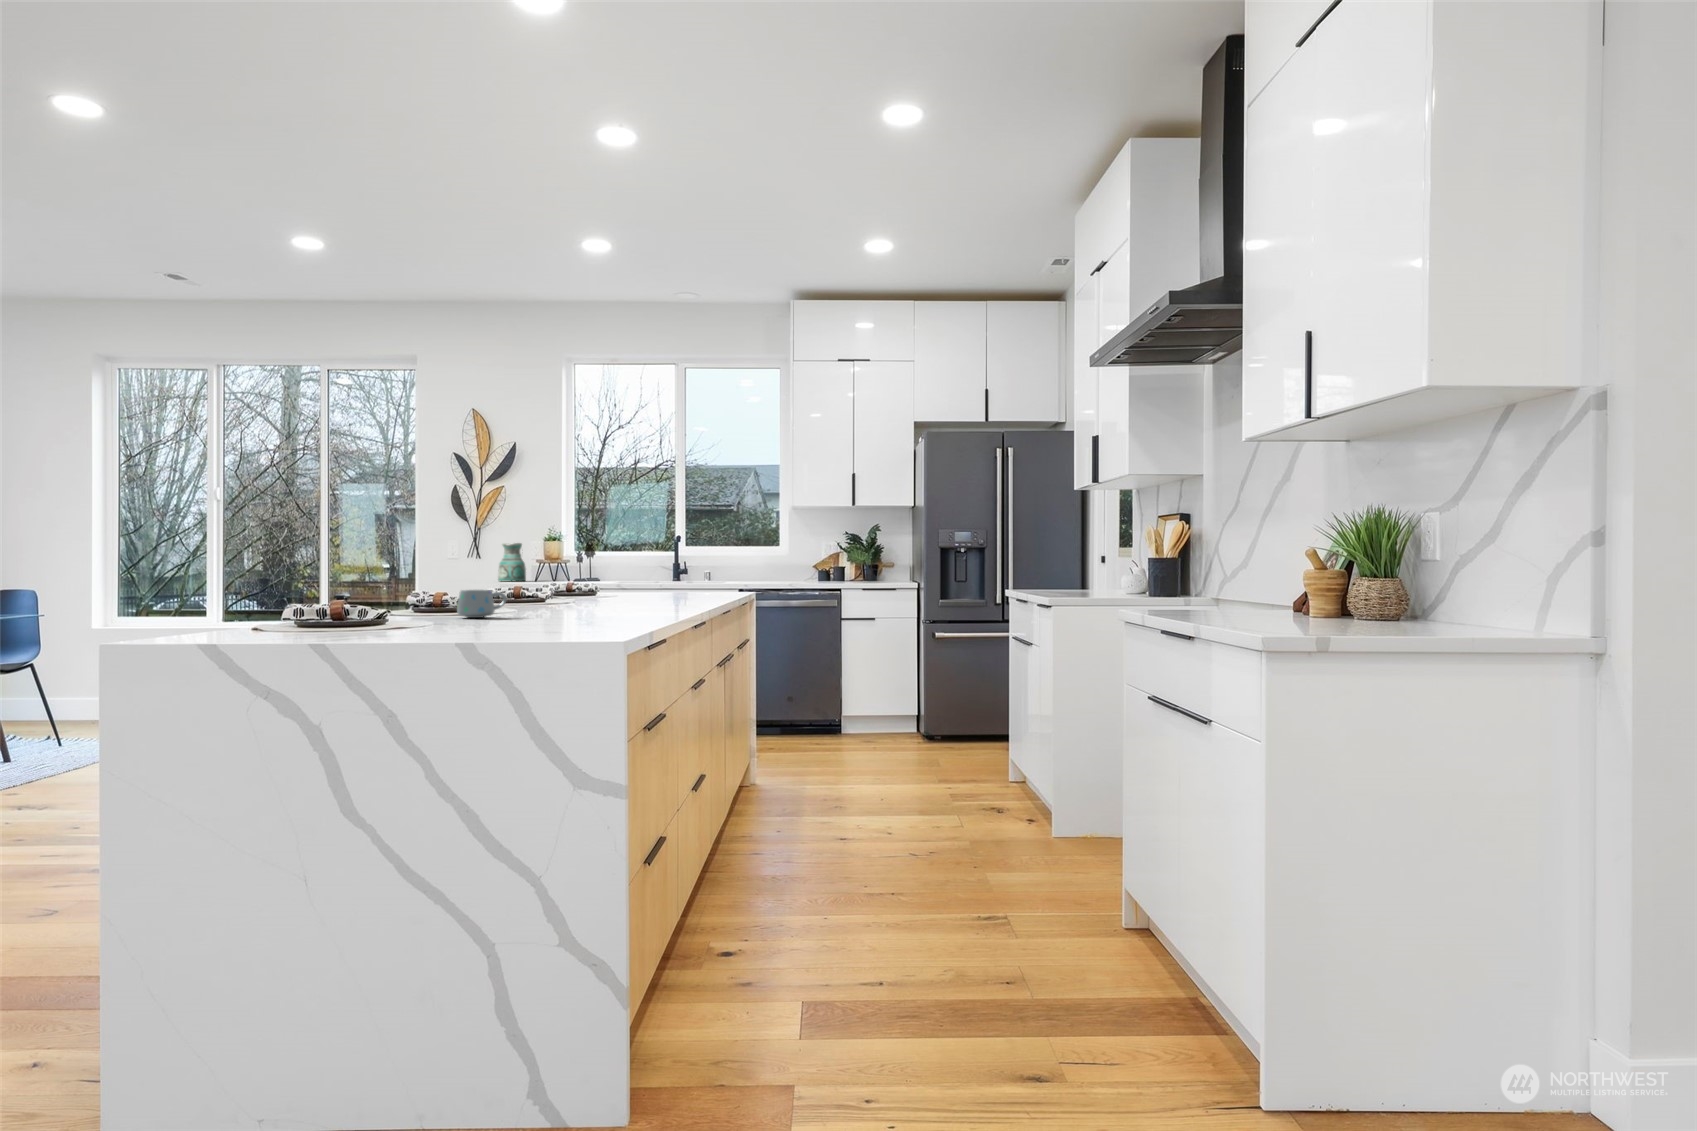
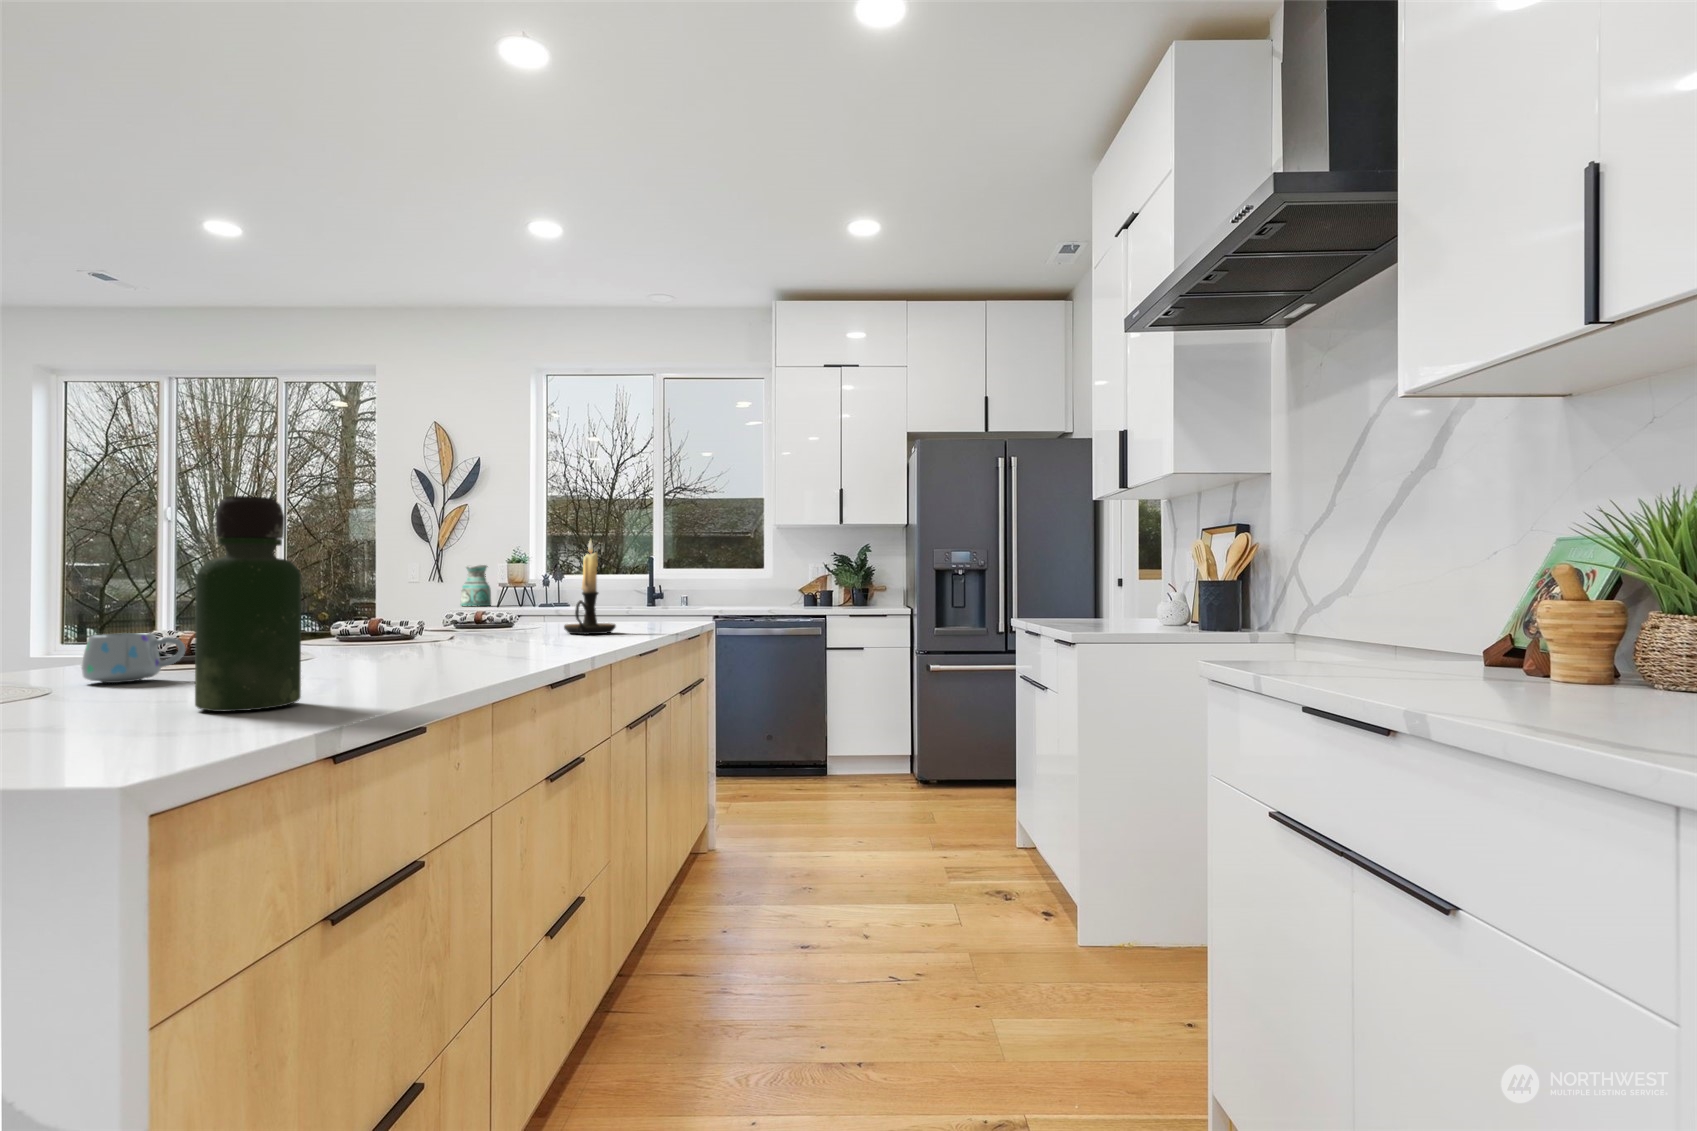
bottle: none [572,515,619,626] -> present [195,496,301,711]
candle holder: none [659,525,698,599] -> present [564,540,616,634]

